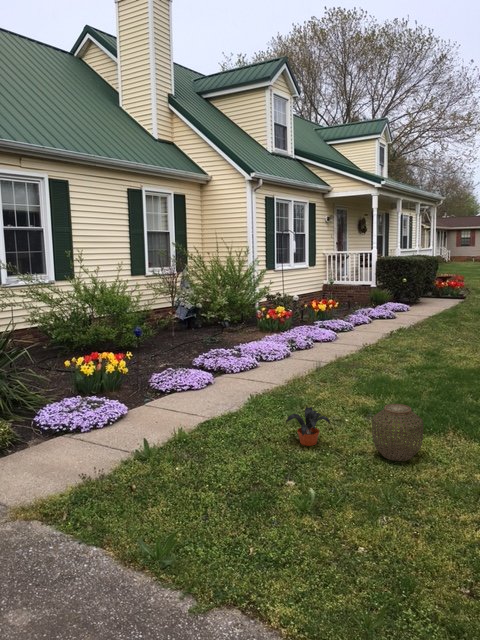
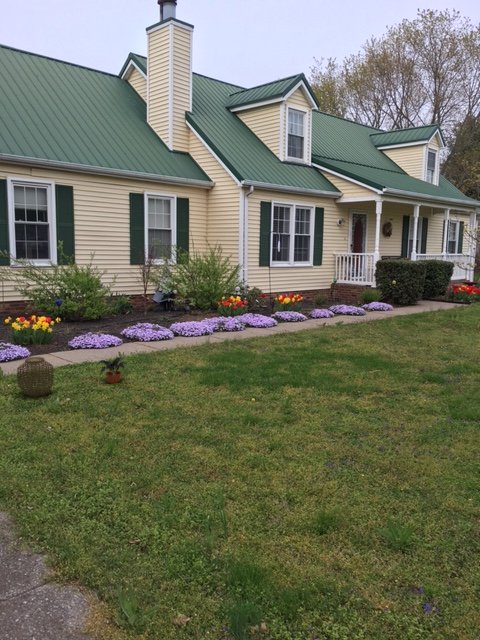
woven basket: present [372,404,423,461] -> present [17,357,54,396]

